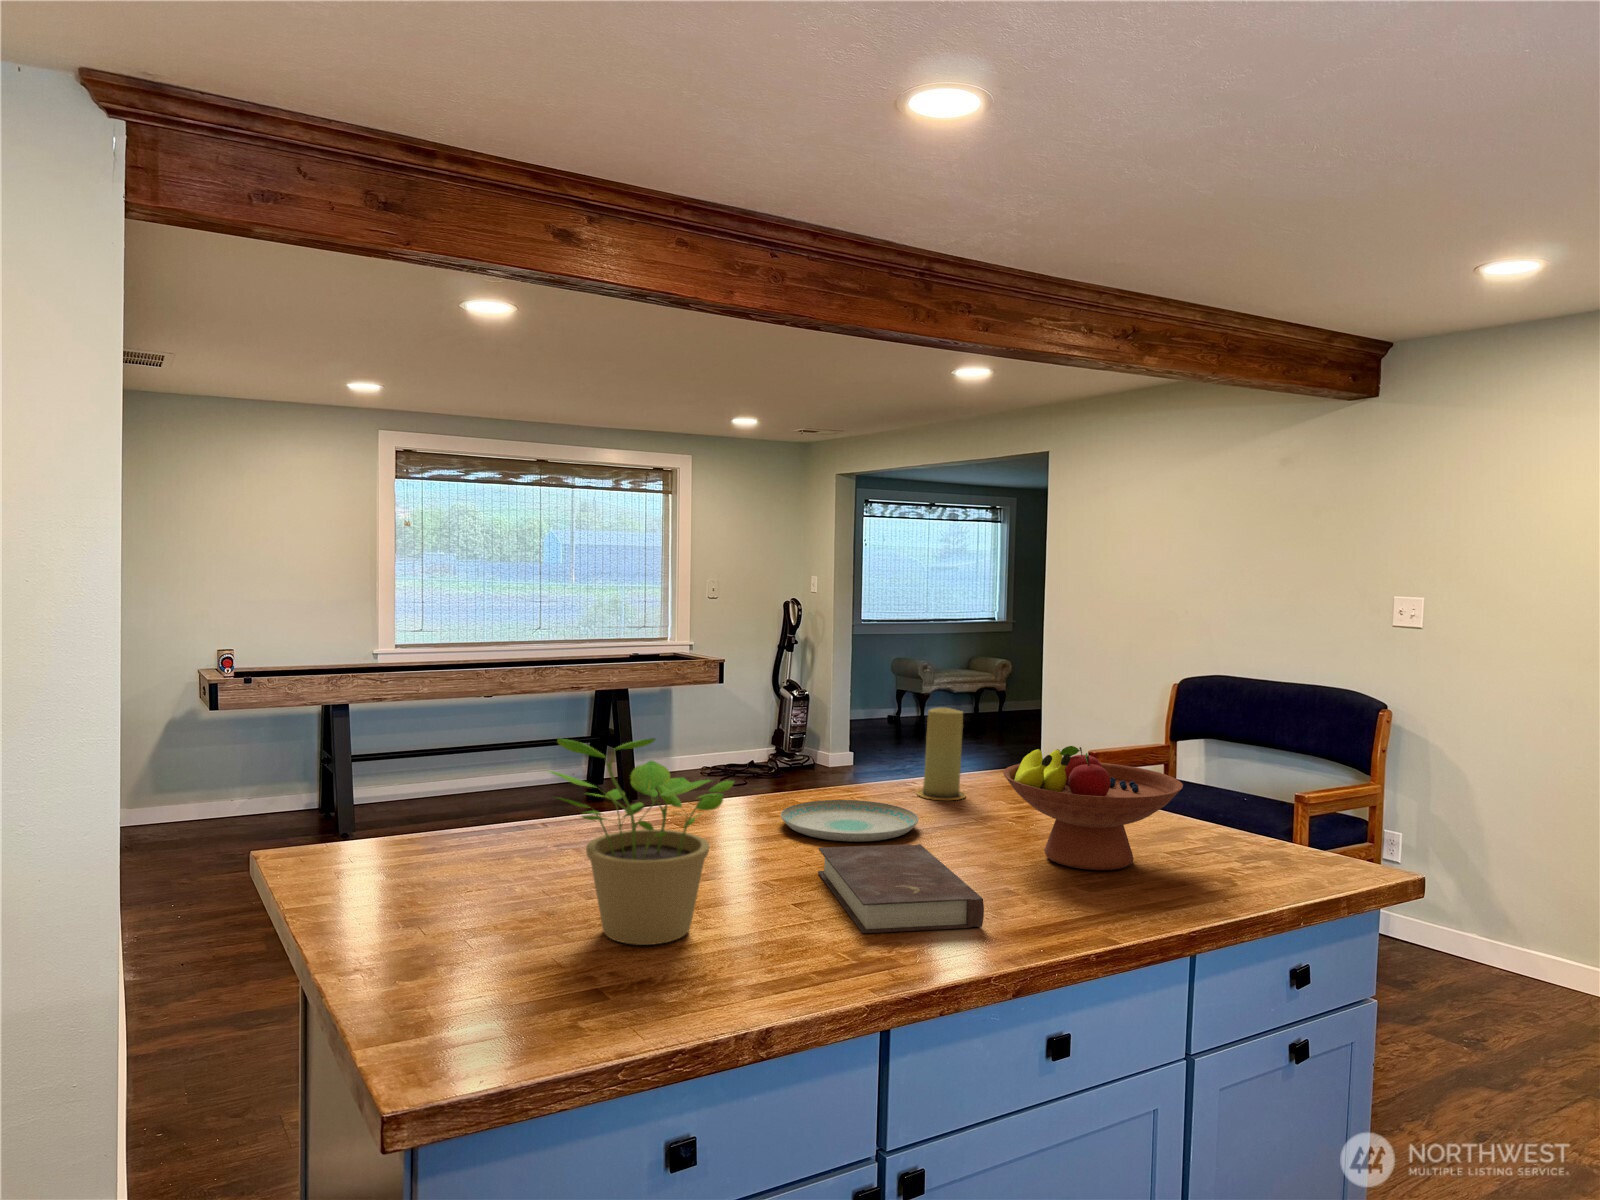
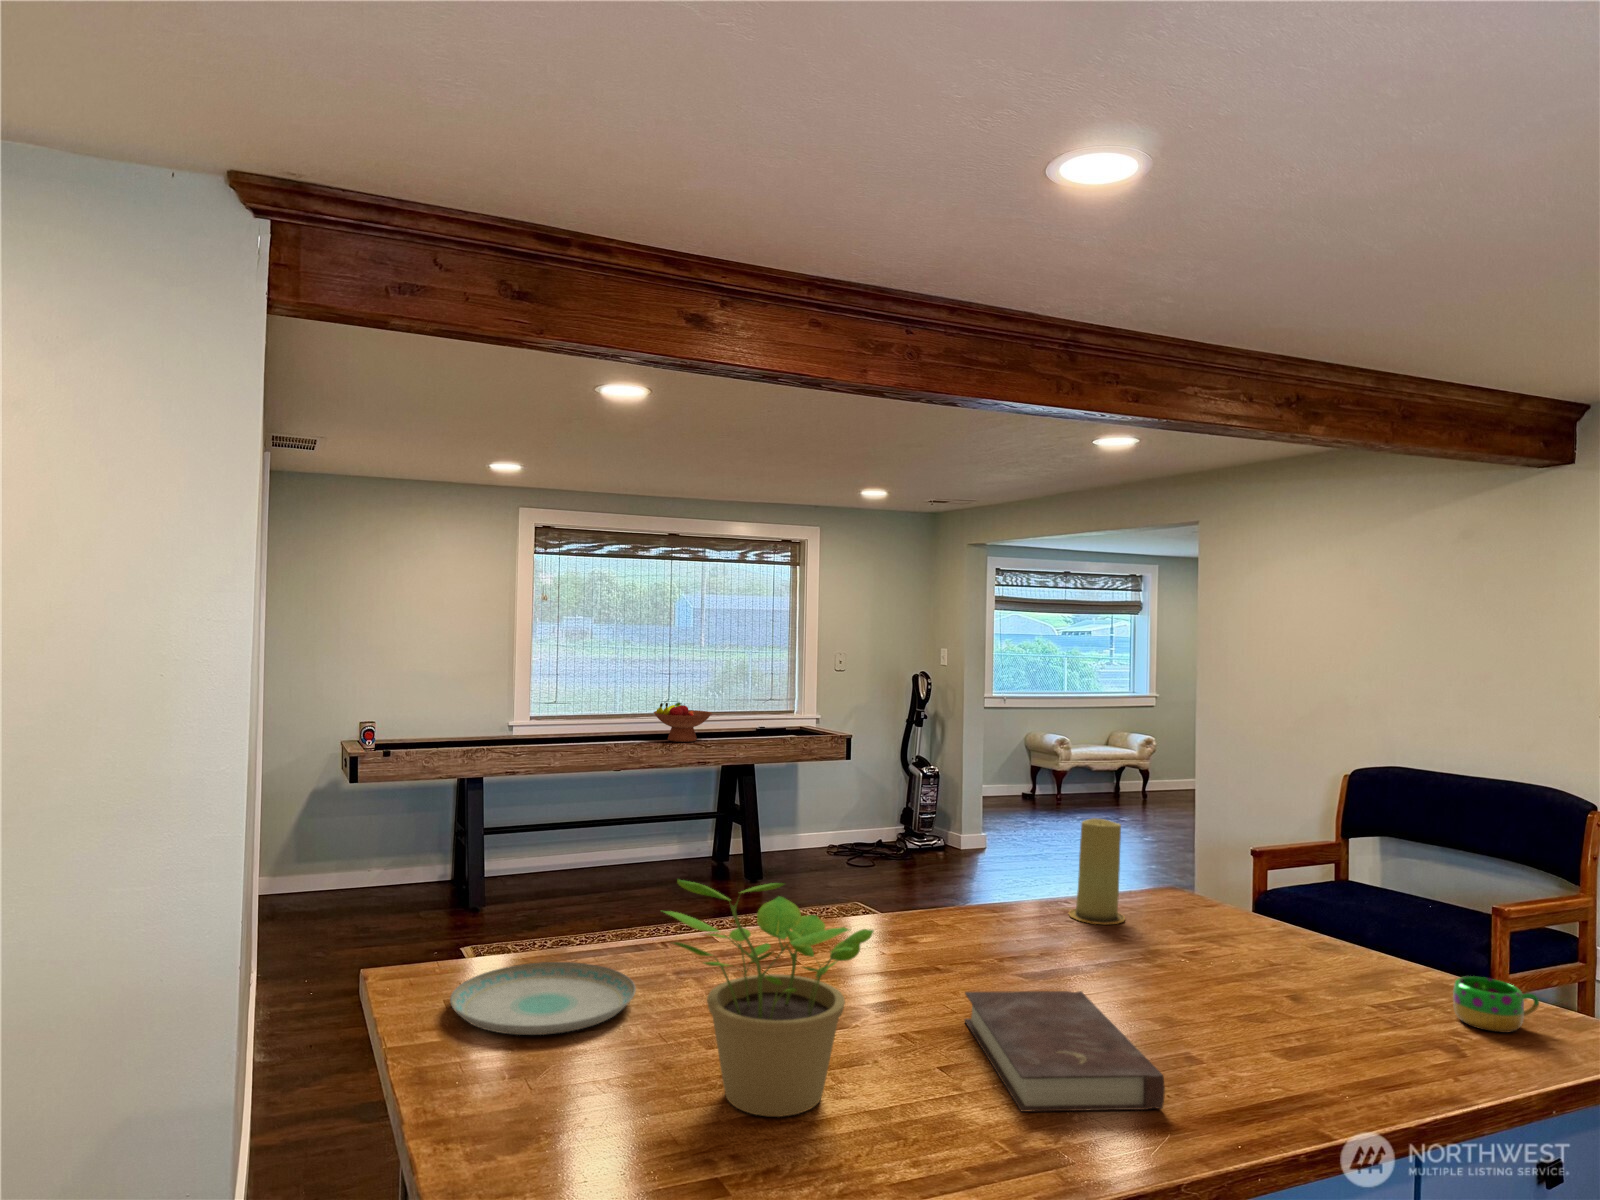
fruit bowl: present [1003,746,1183,870] -> present [654,702,712,742]
plate: present [781,800,918,842] -> present [450,962,636,1035]
mug: none [1232,823,1299,866] -> present [1453,976,1539,1033]

